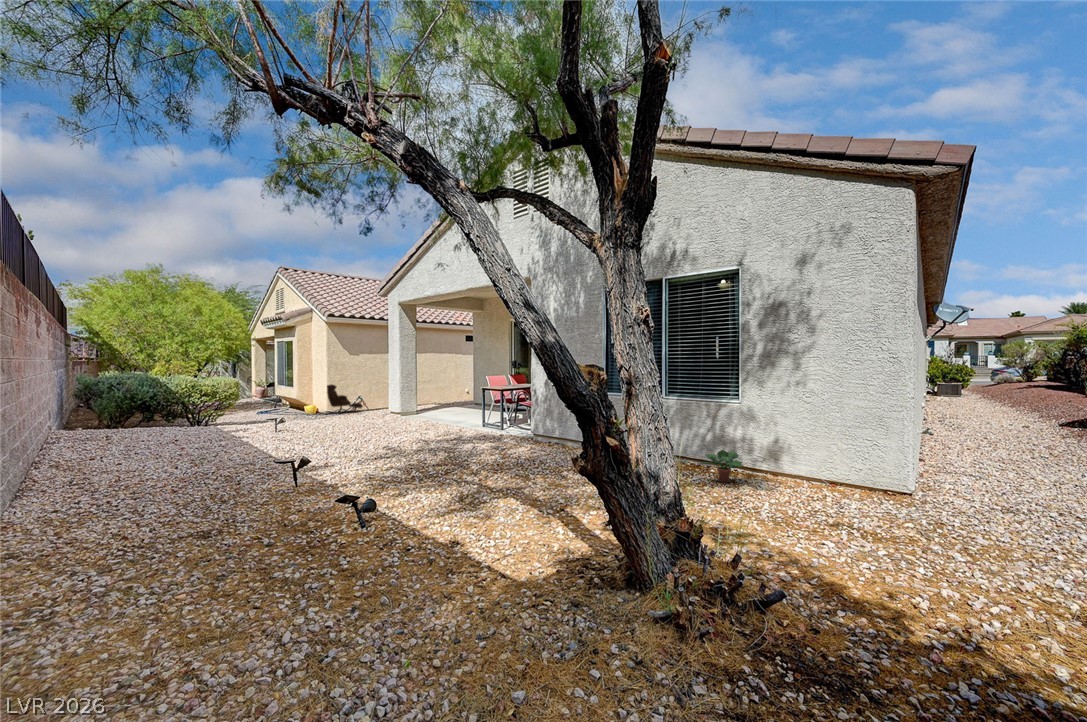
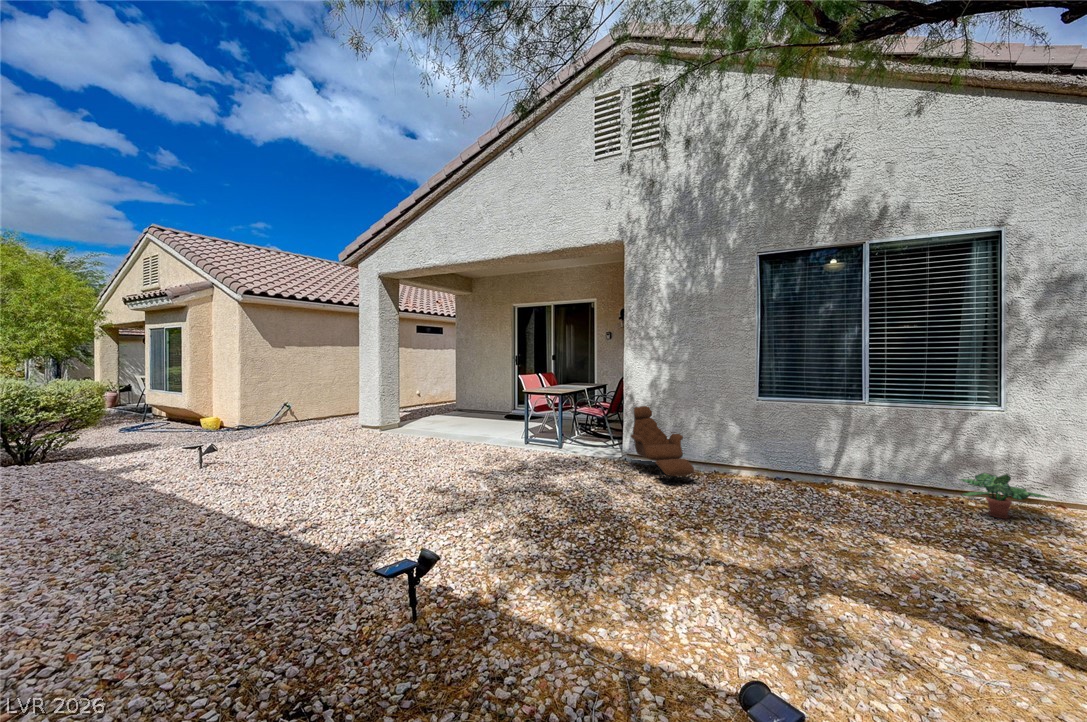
lounge chair: present [327,385,363,413] -> present [631,406,694,486]

